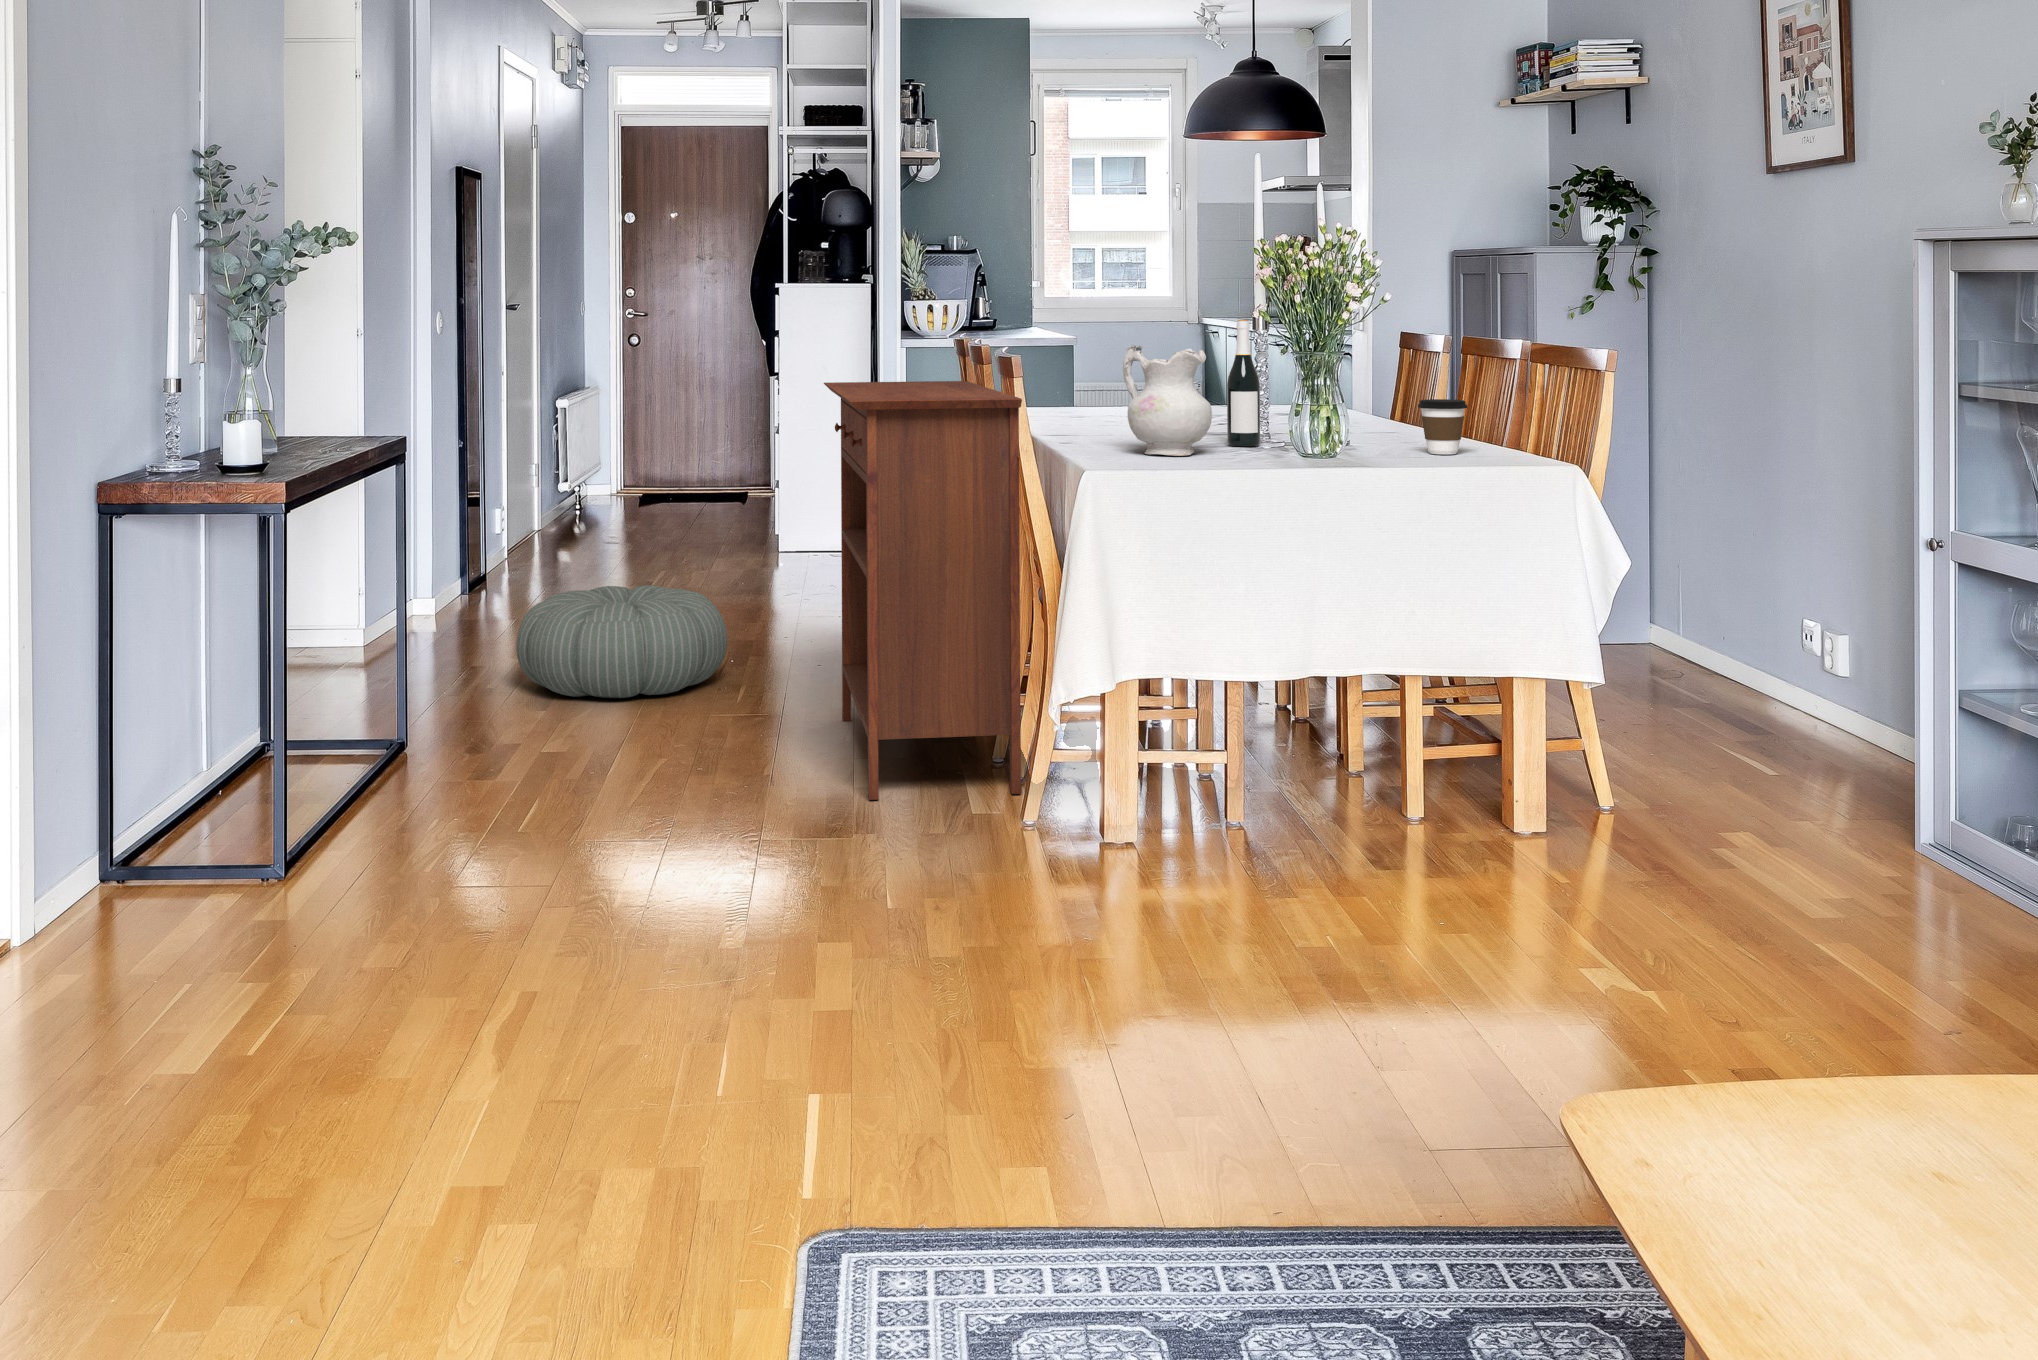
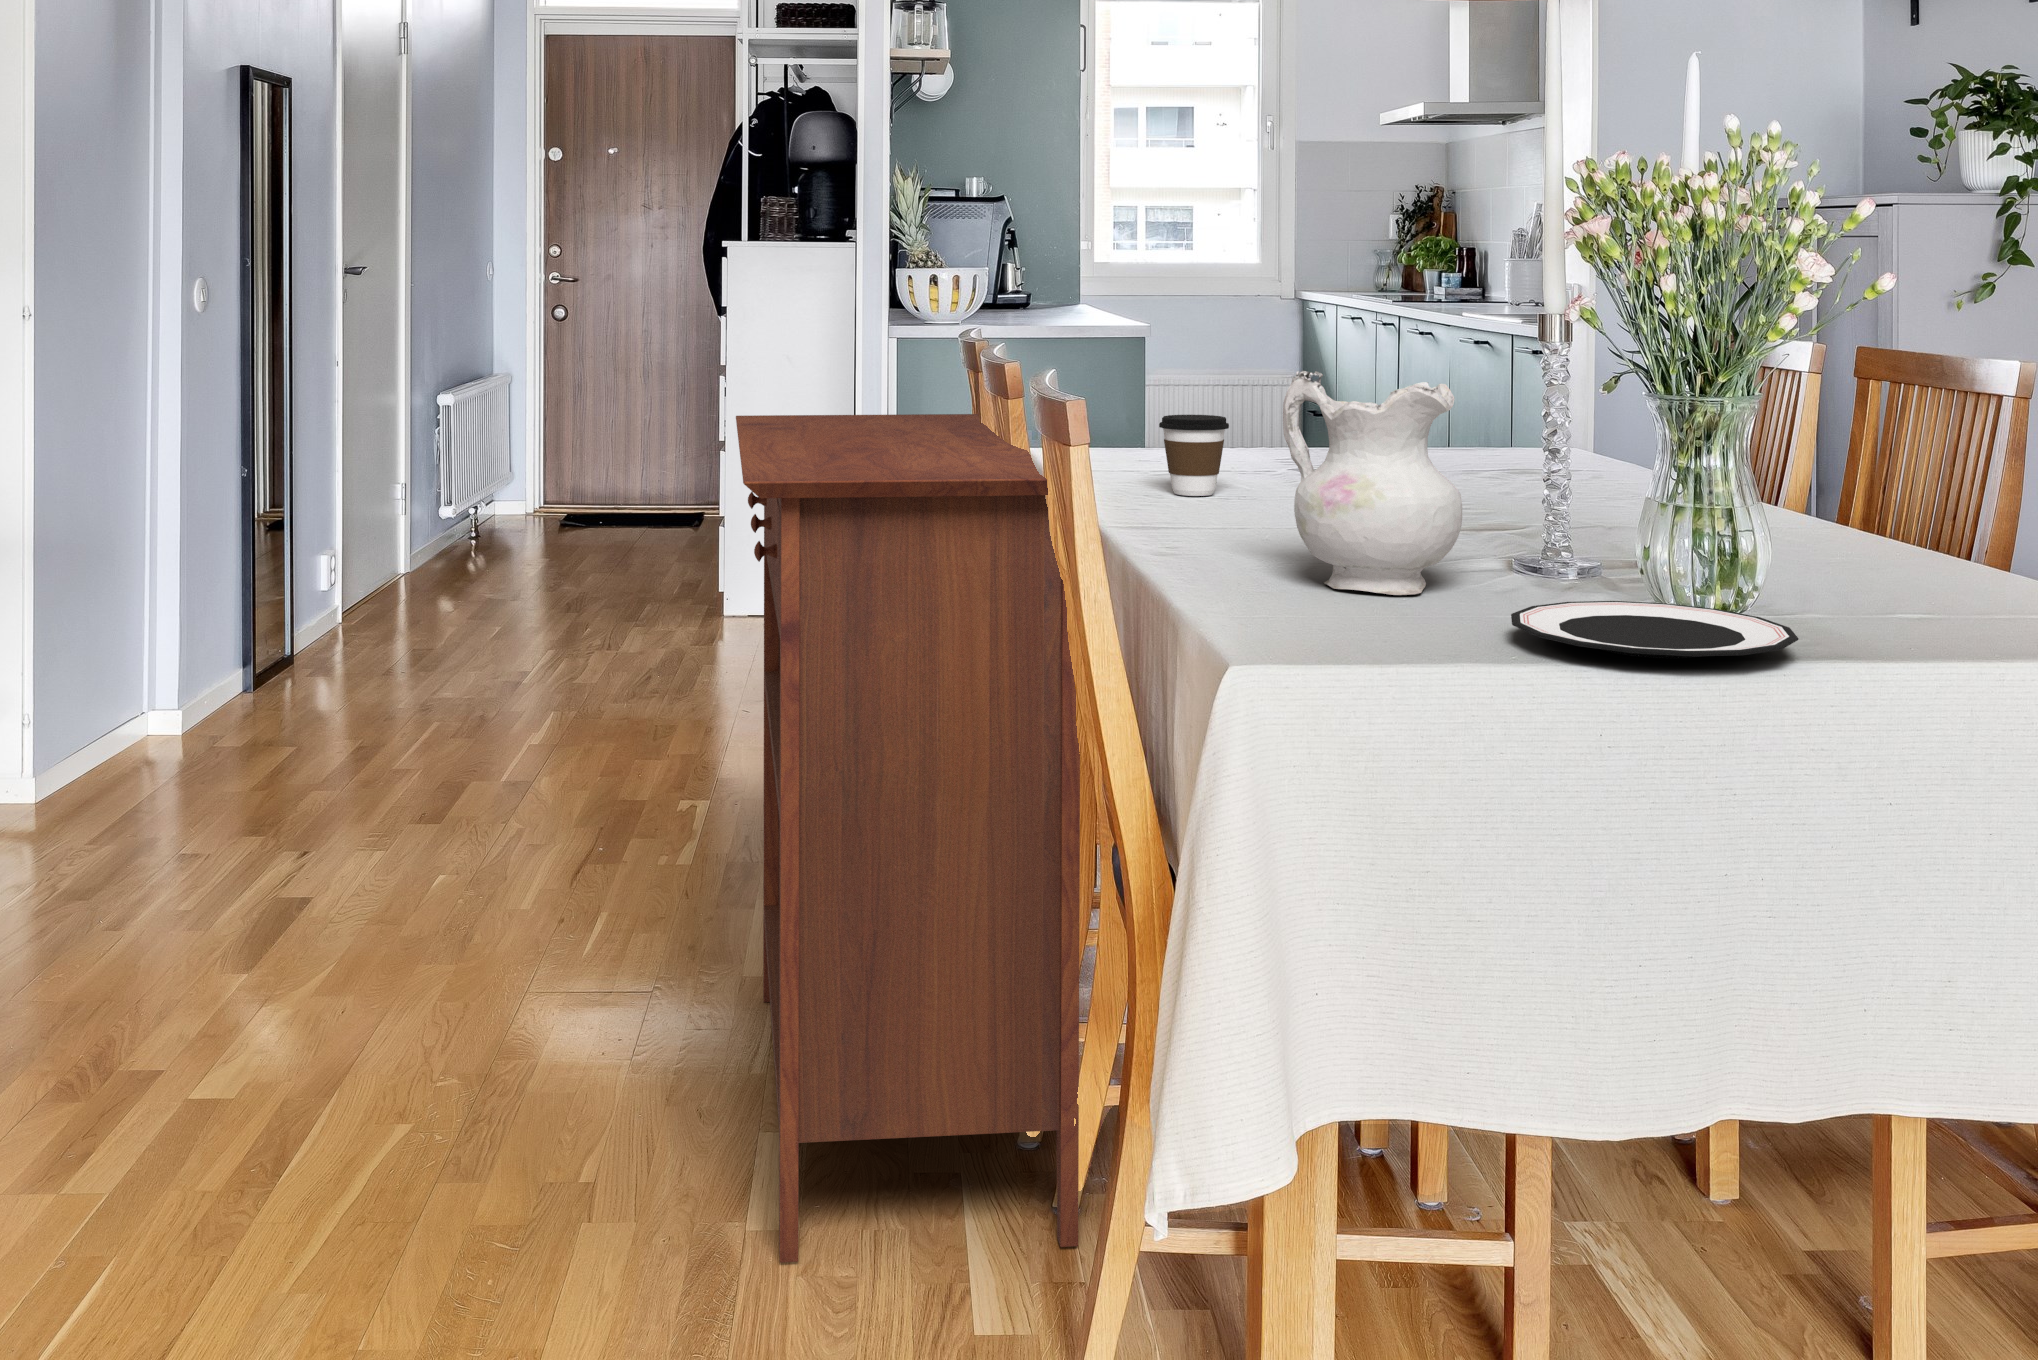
wine bottle: present [1227,320,1260,446] -> none [1473,321,1537,563]
coffee cup: present [1418,399,1467,454] -> present [1159,415,1229,496]
plate: none [1220,452,1350,470] -> present [1511,601,1799,659]
pouf: present [517,585,727,698] -> none [238,726,589,935]

